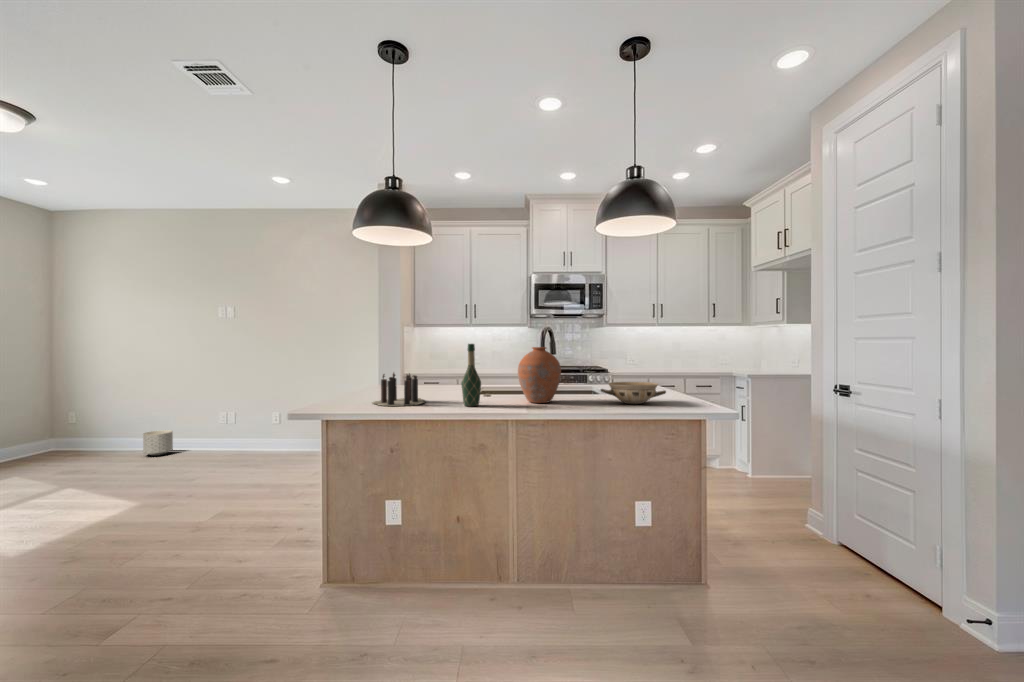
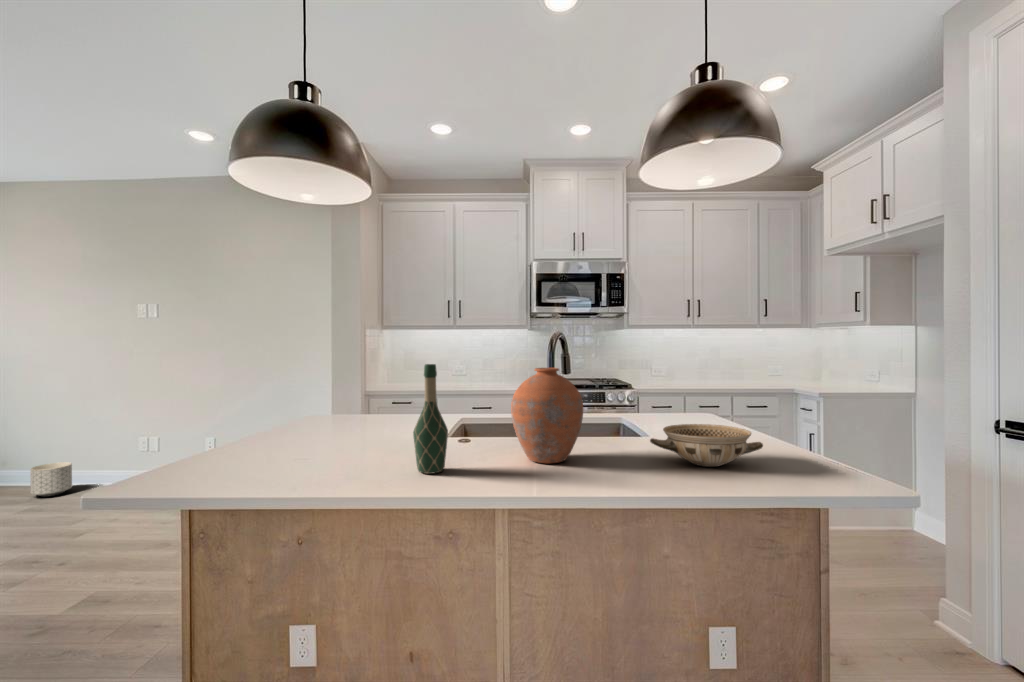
candle: present [372,373,425,406] -> none [255,409,381,473]

